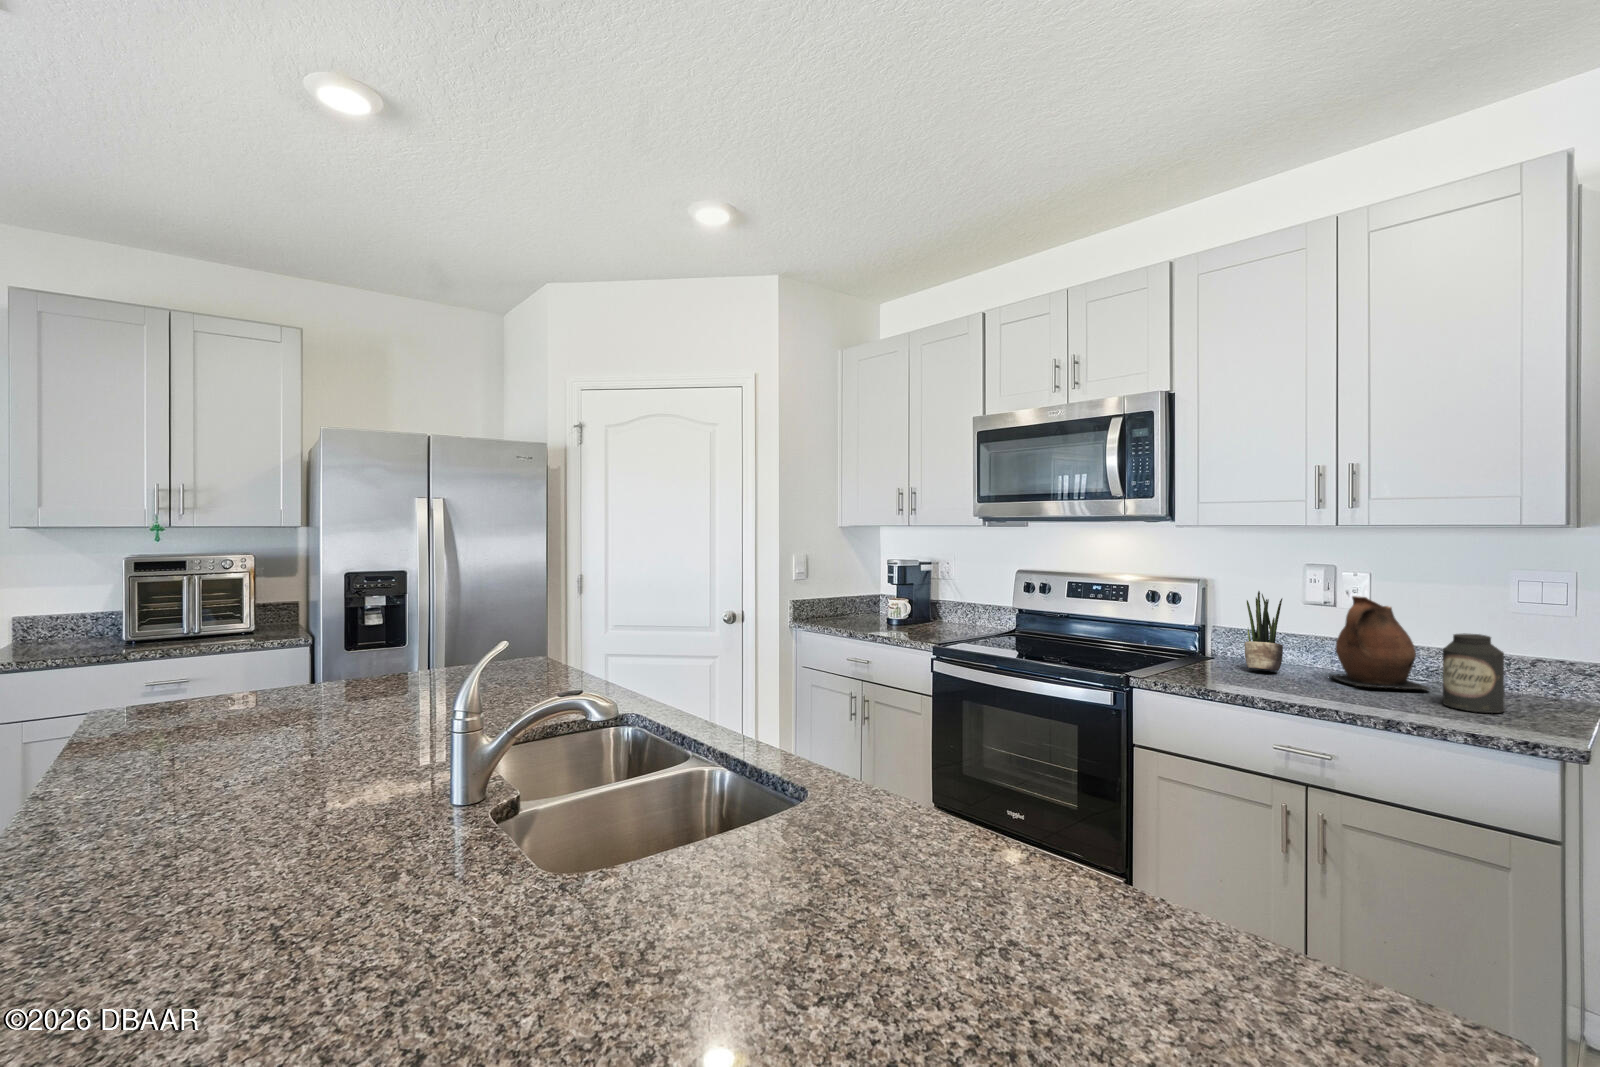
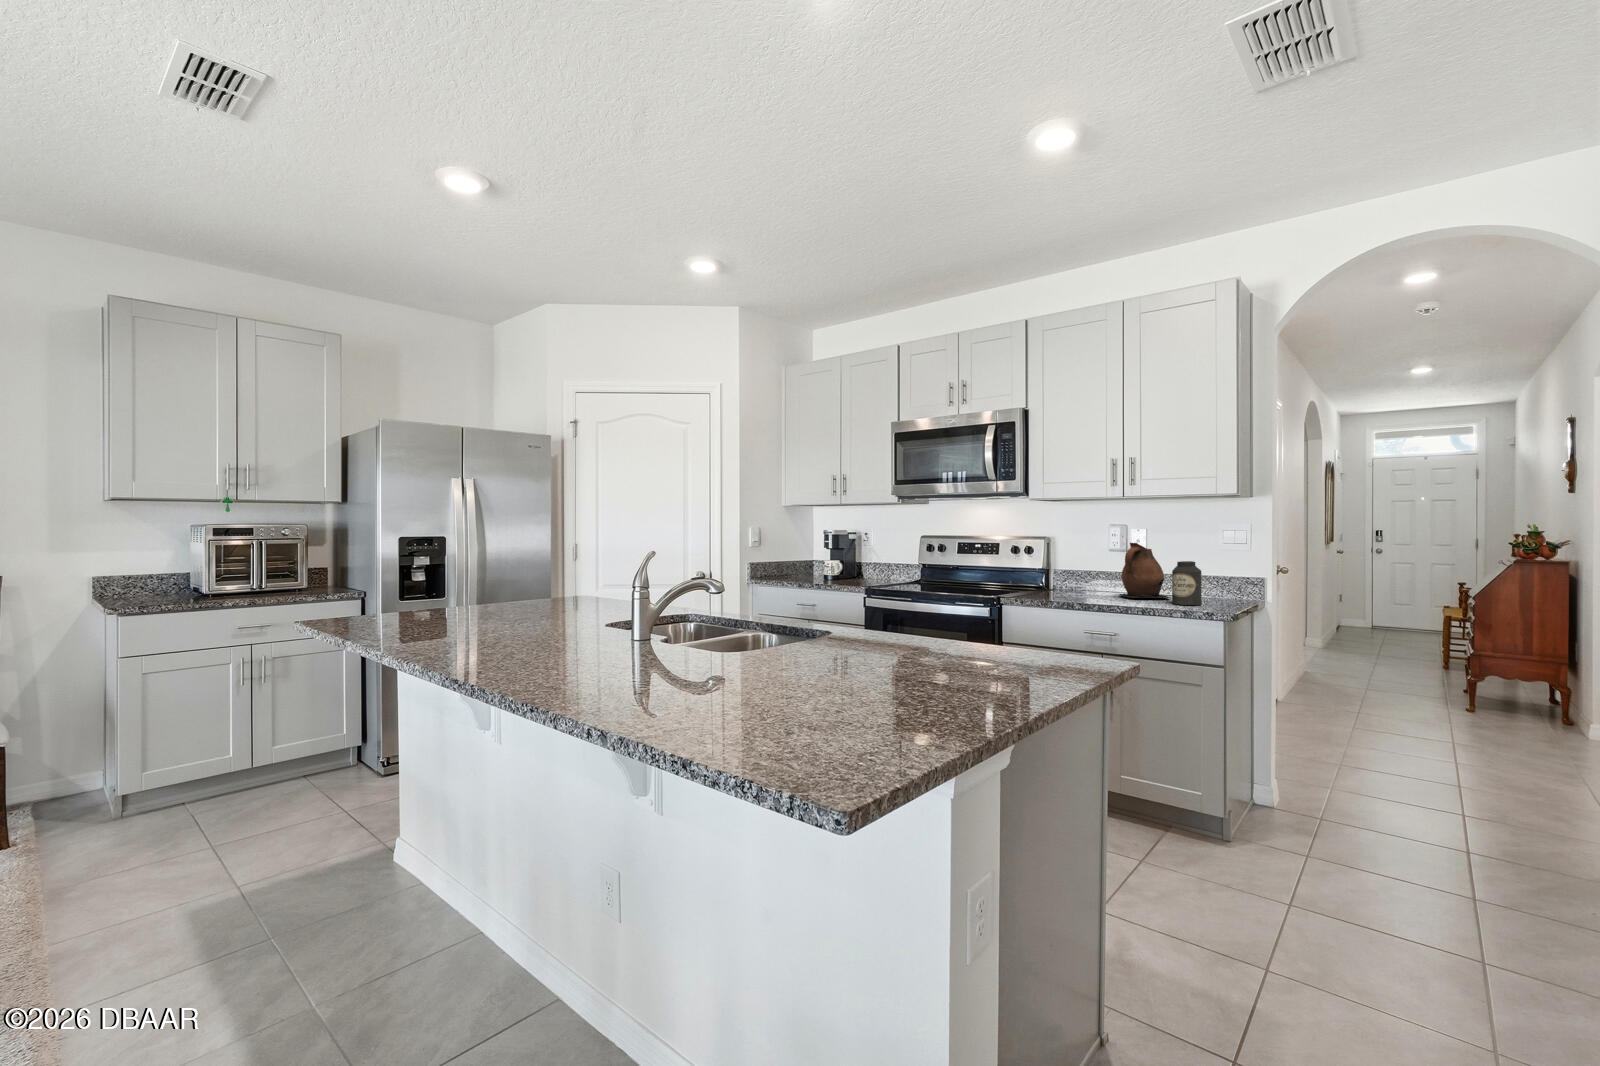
potted plant: present [1245,591,1283,671] -> none [1071,542,1093,594]

